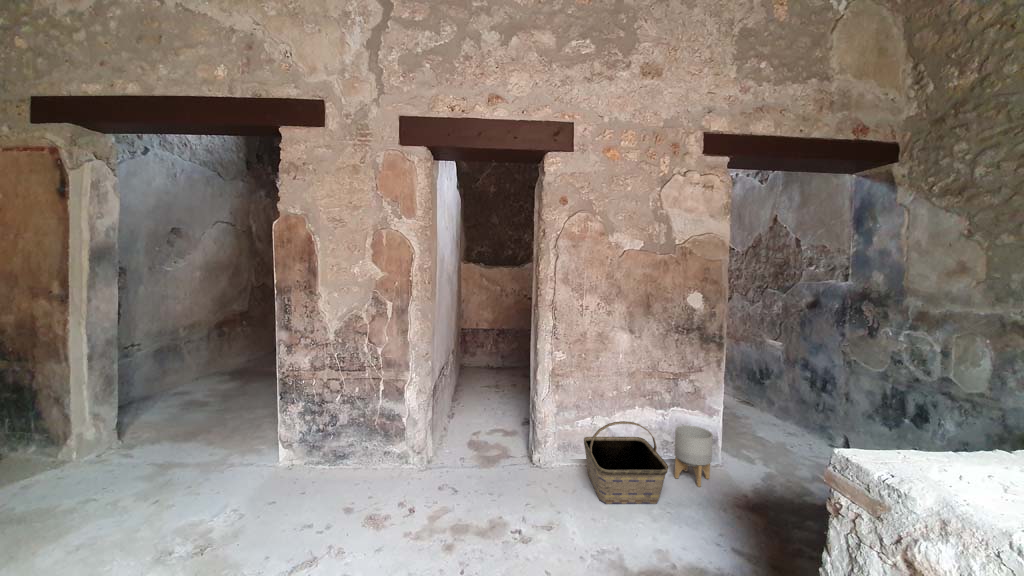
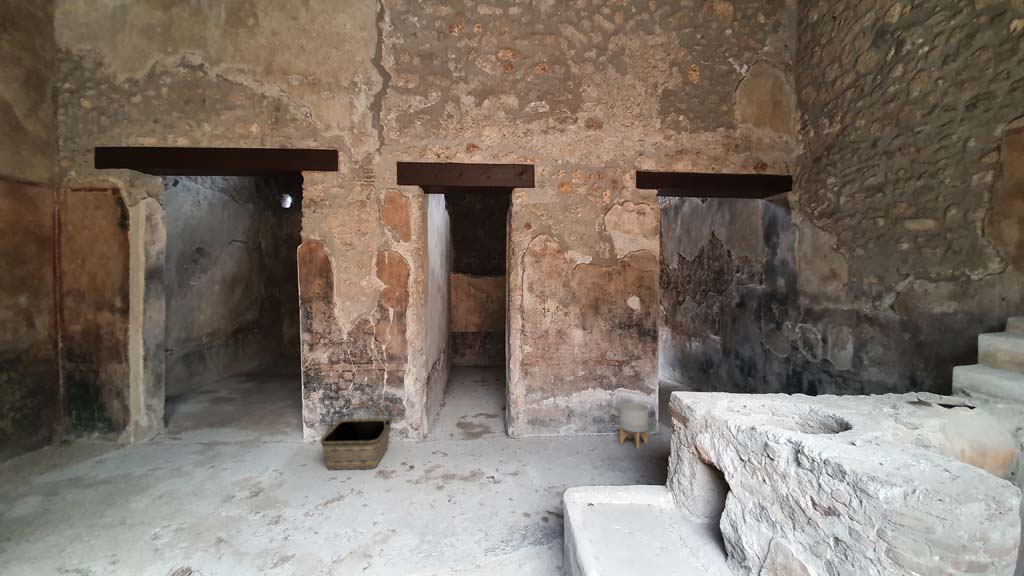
basket: present [584,421,668,504] -> present [320,404,392,470]

